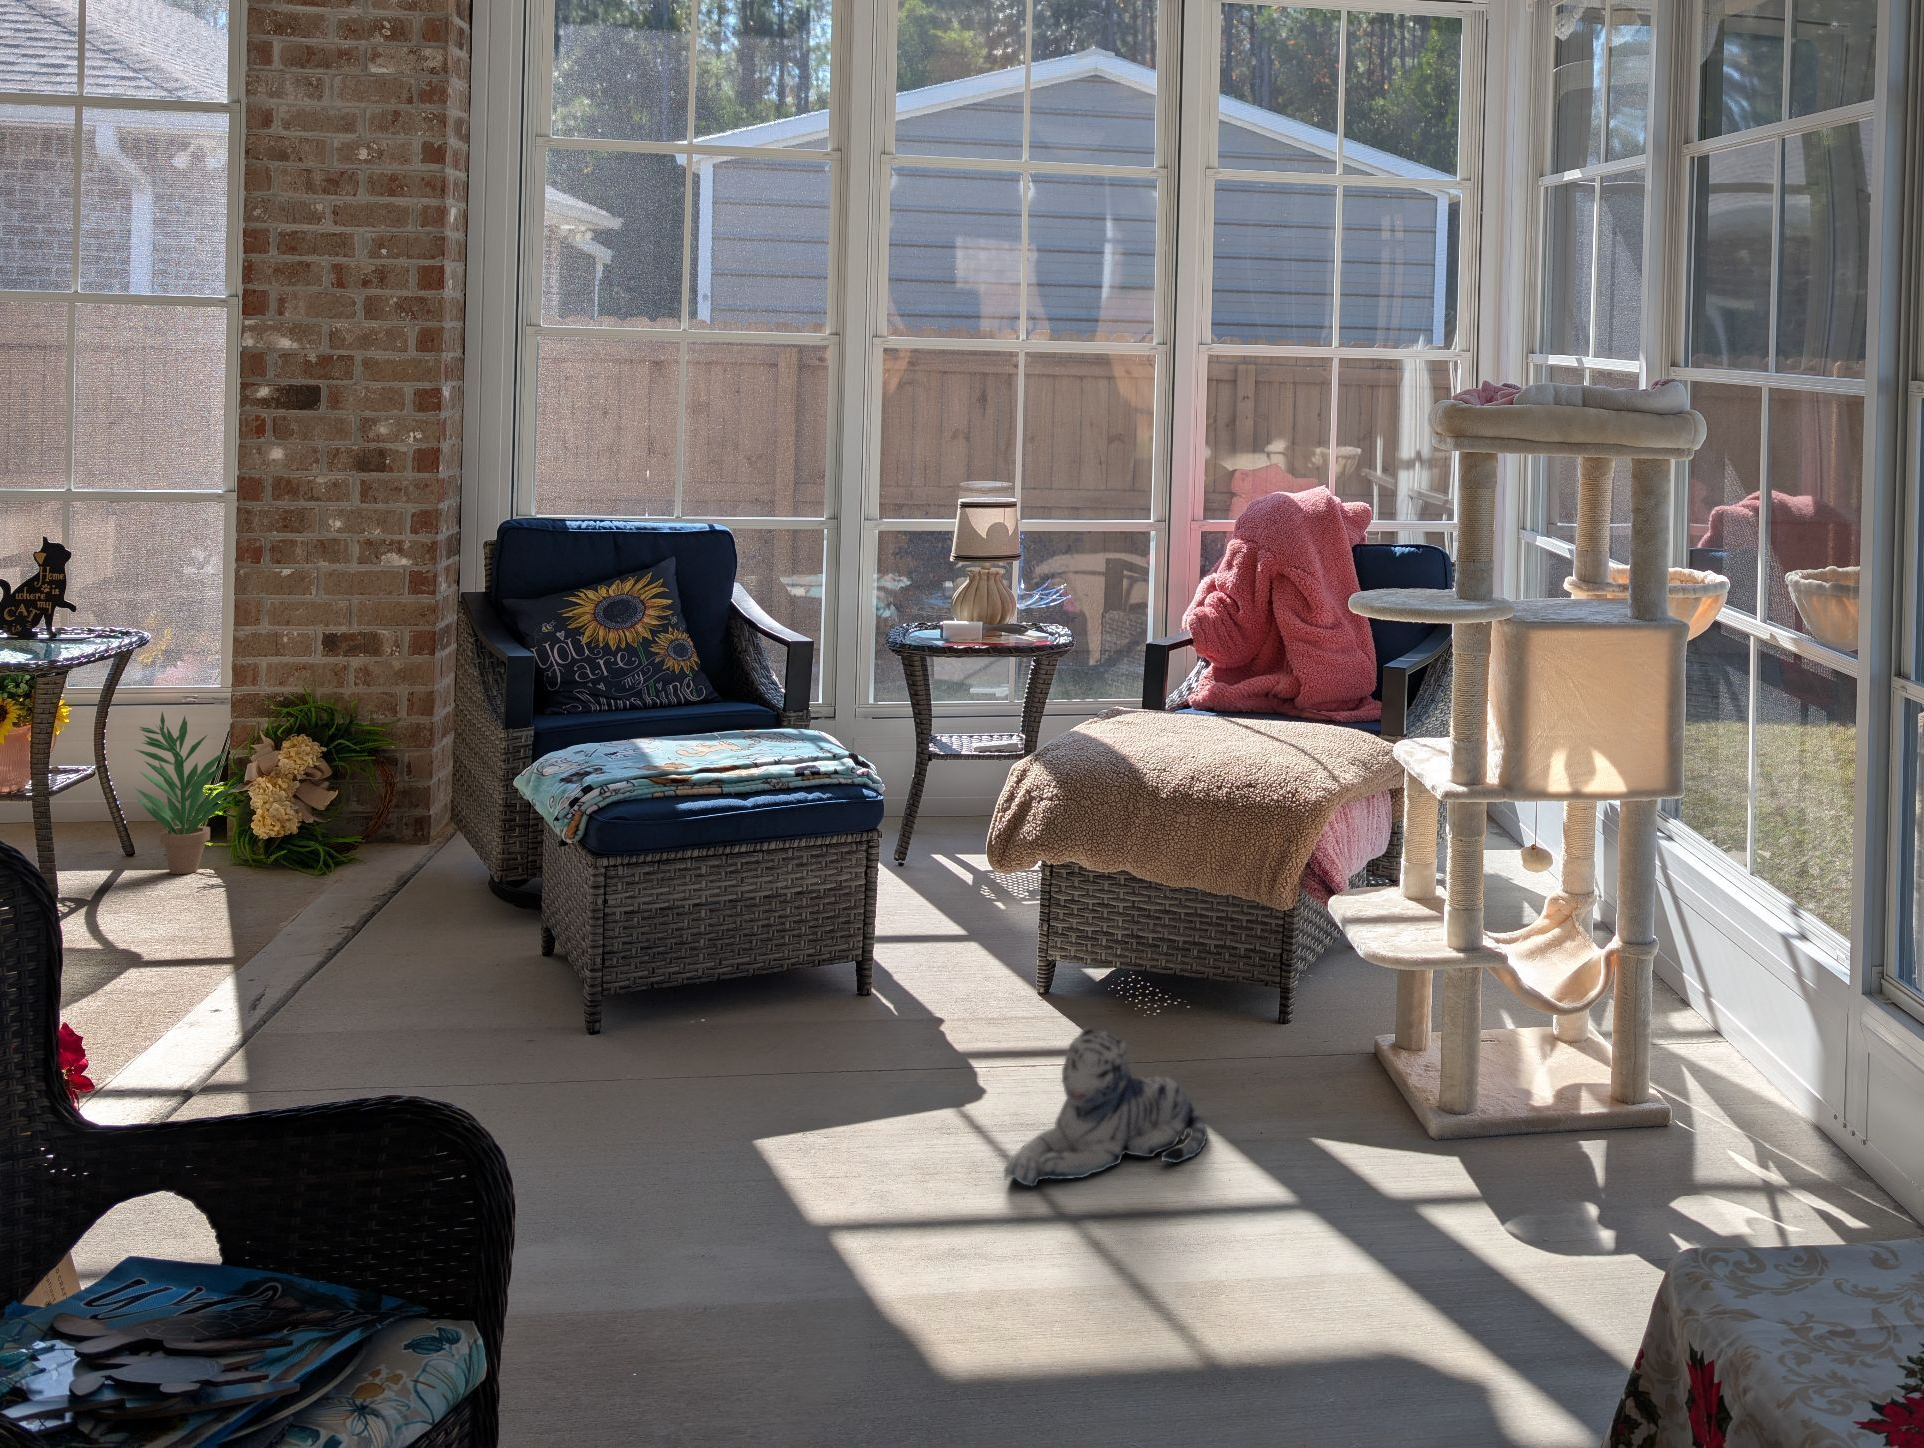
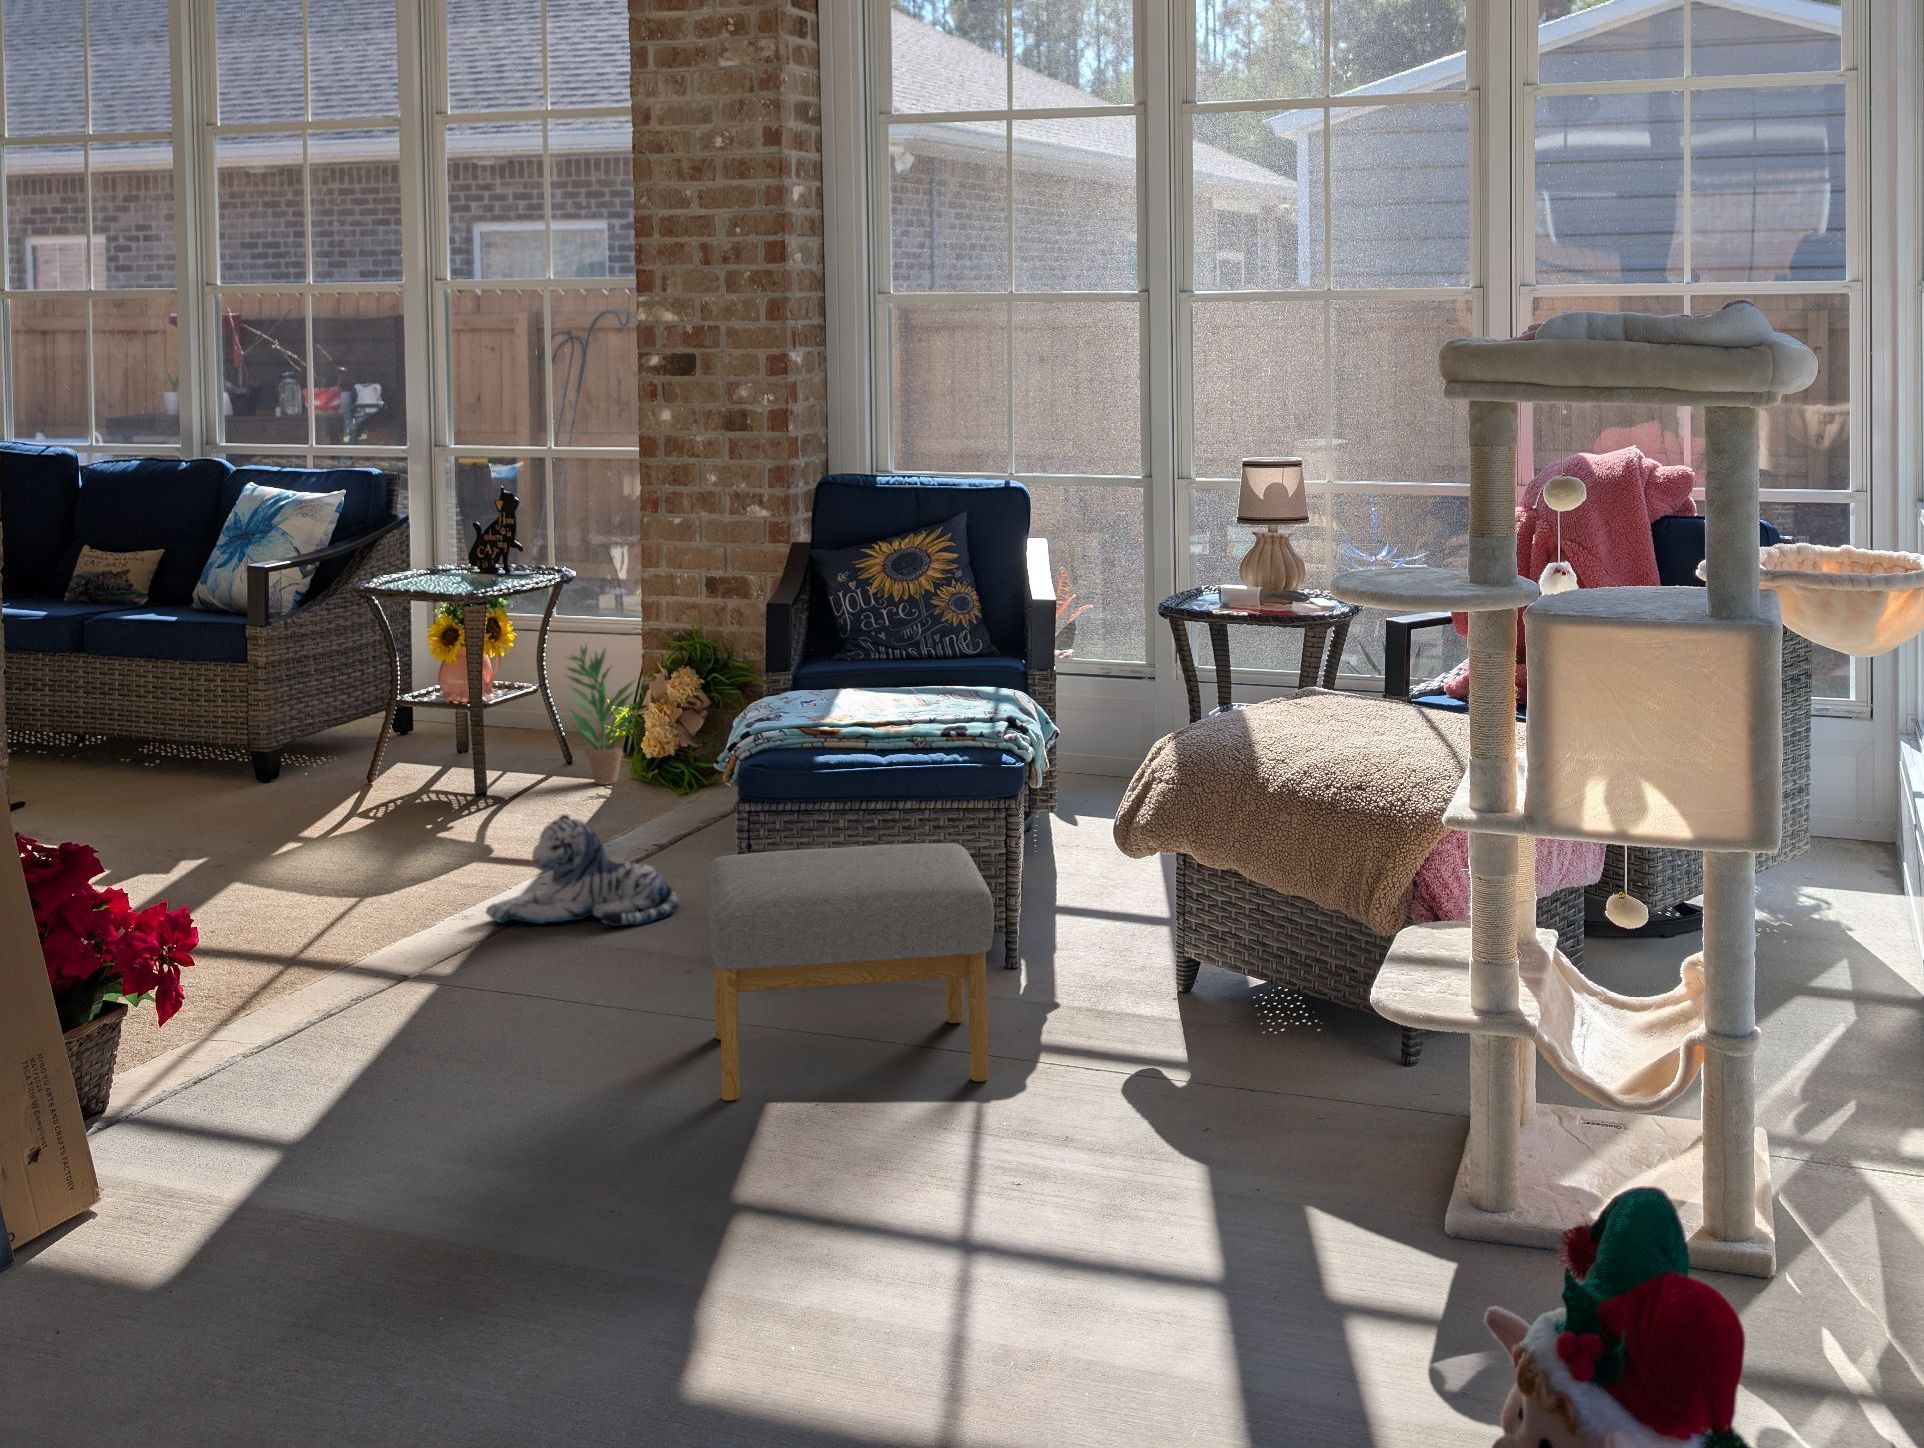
footstool: none [643,875,974,1155] -> present [706,843,994,1101]
plush toy: present [1004,1028,1207,1186] -> present [486,815,678,926]

